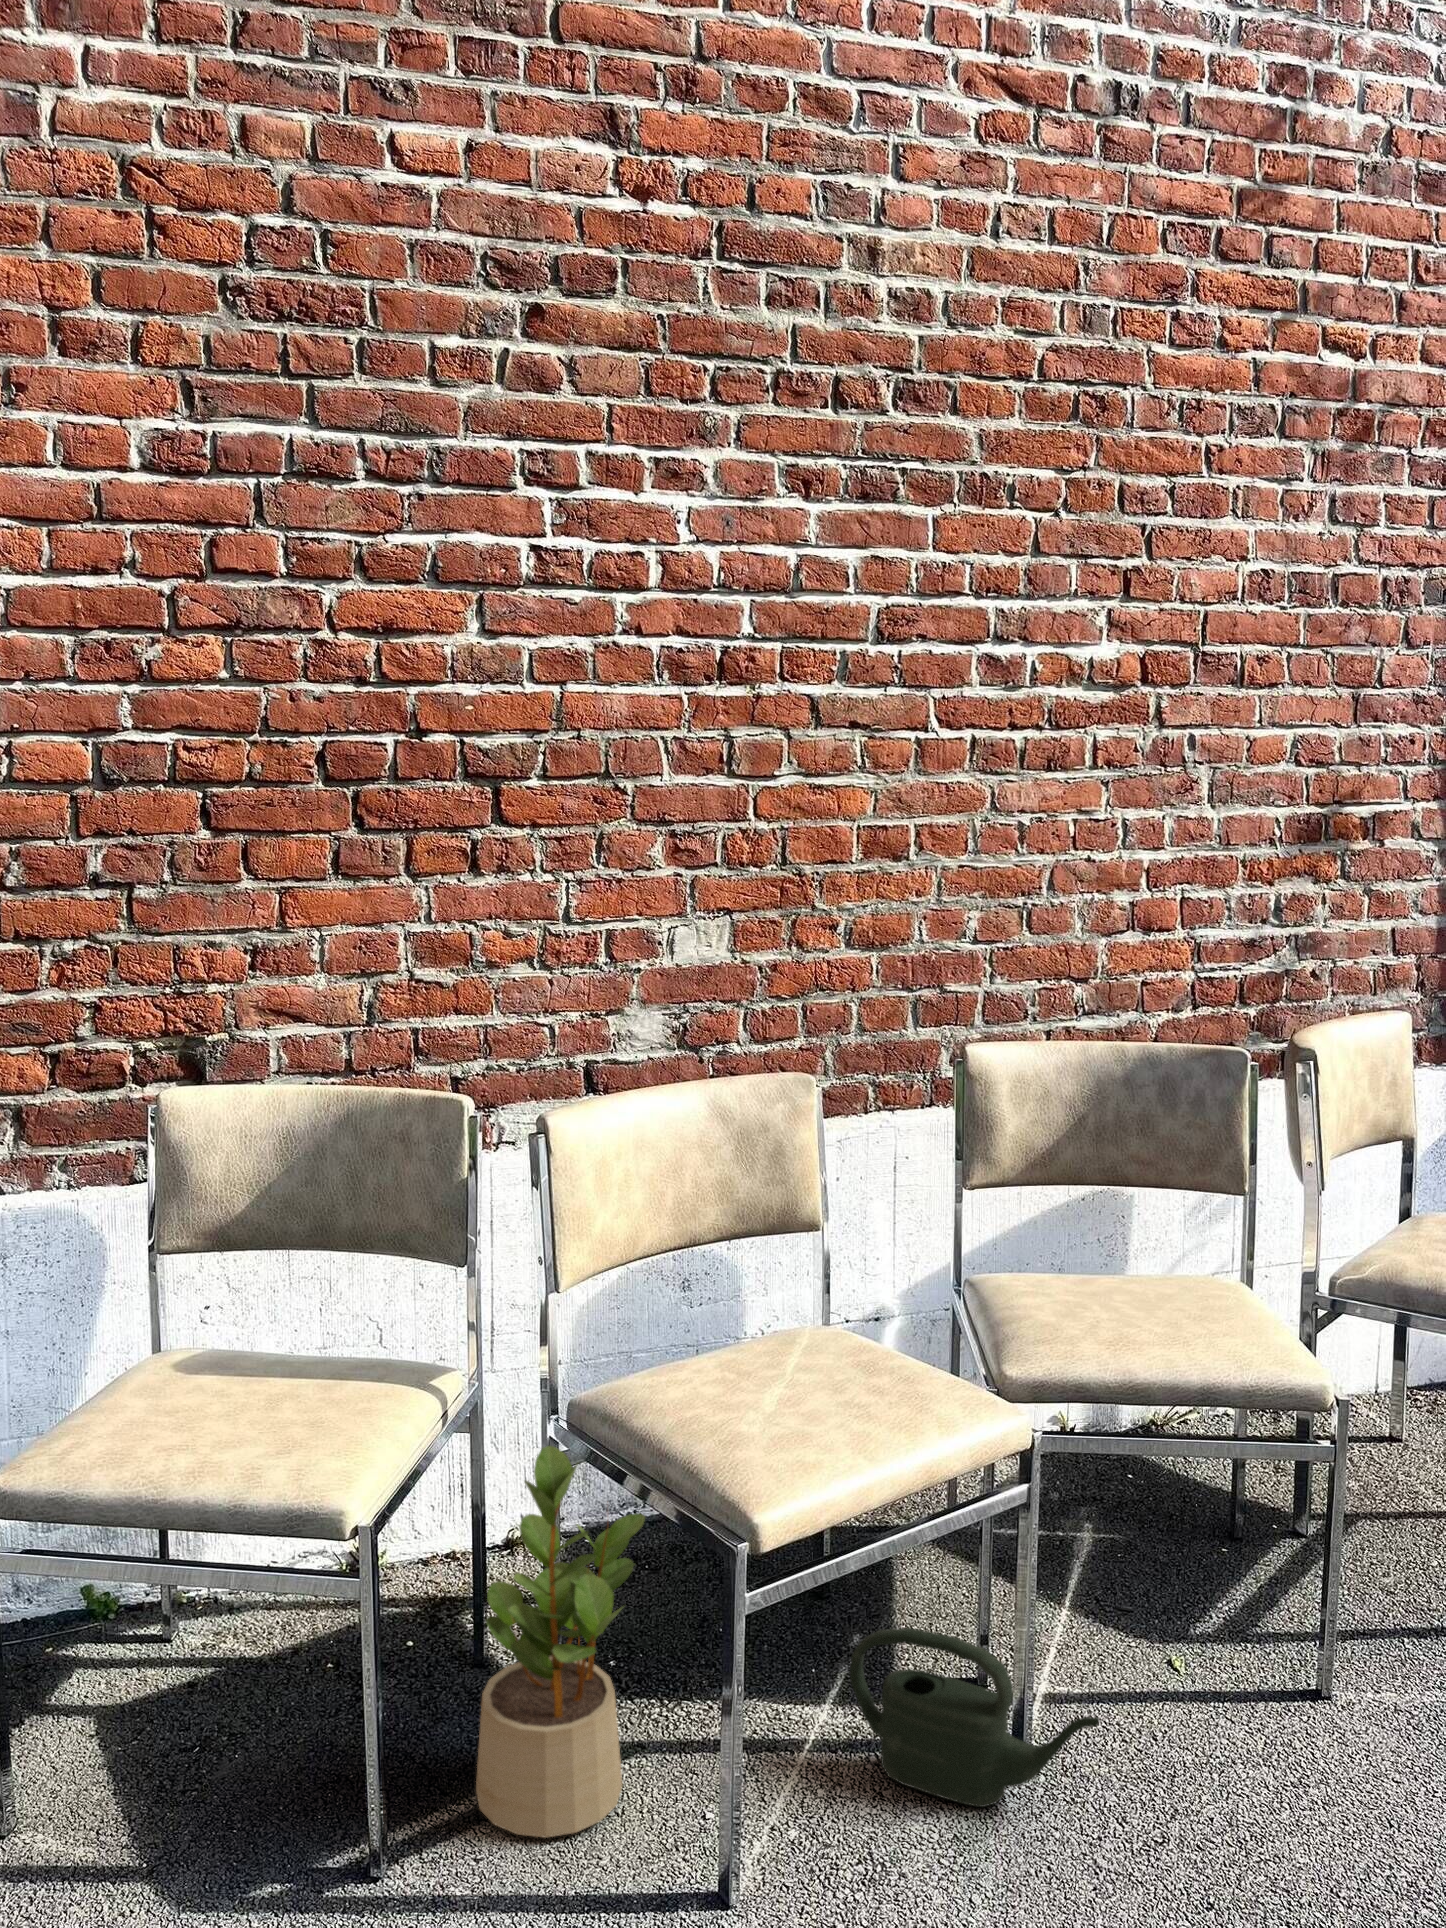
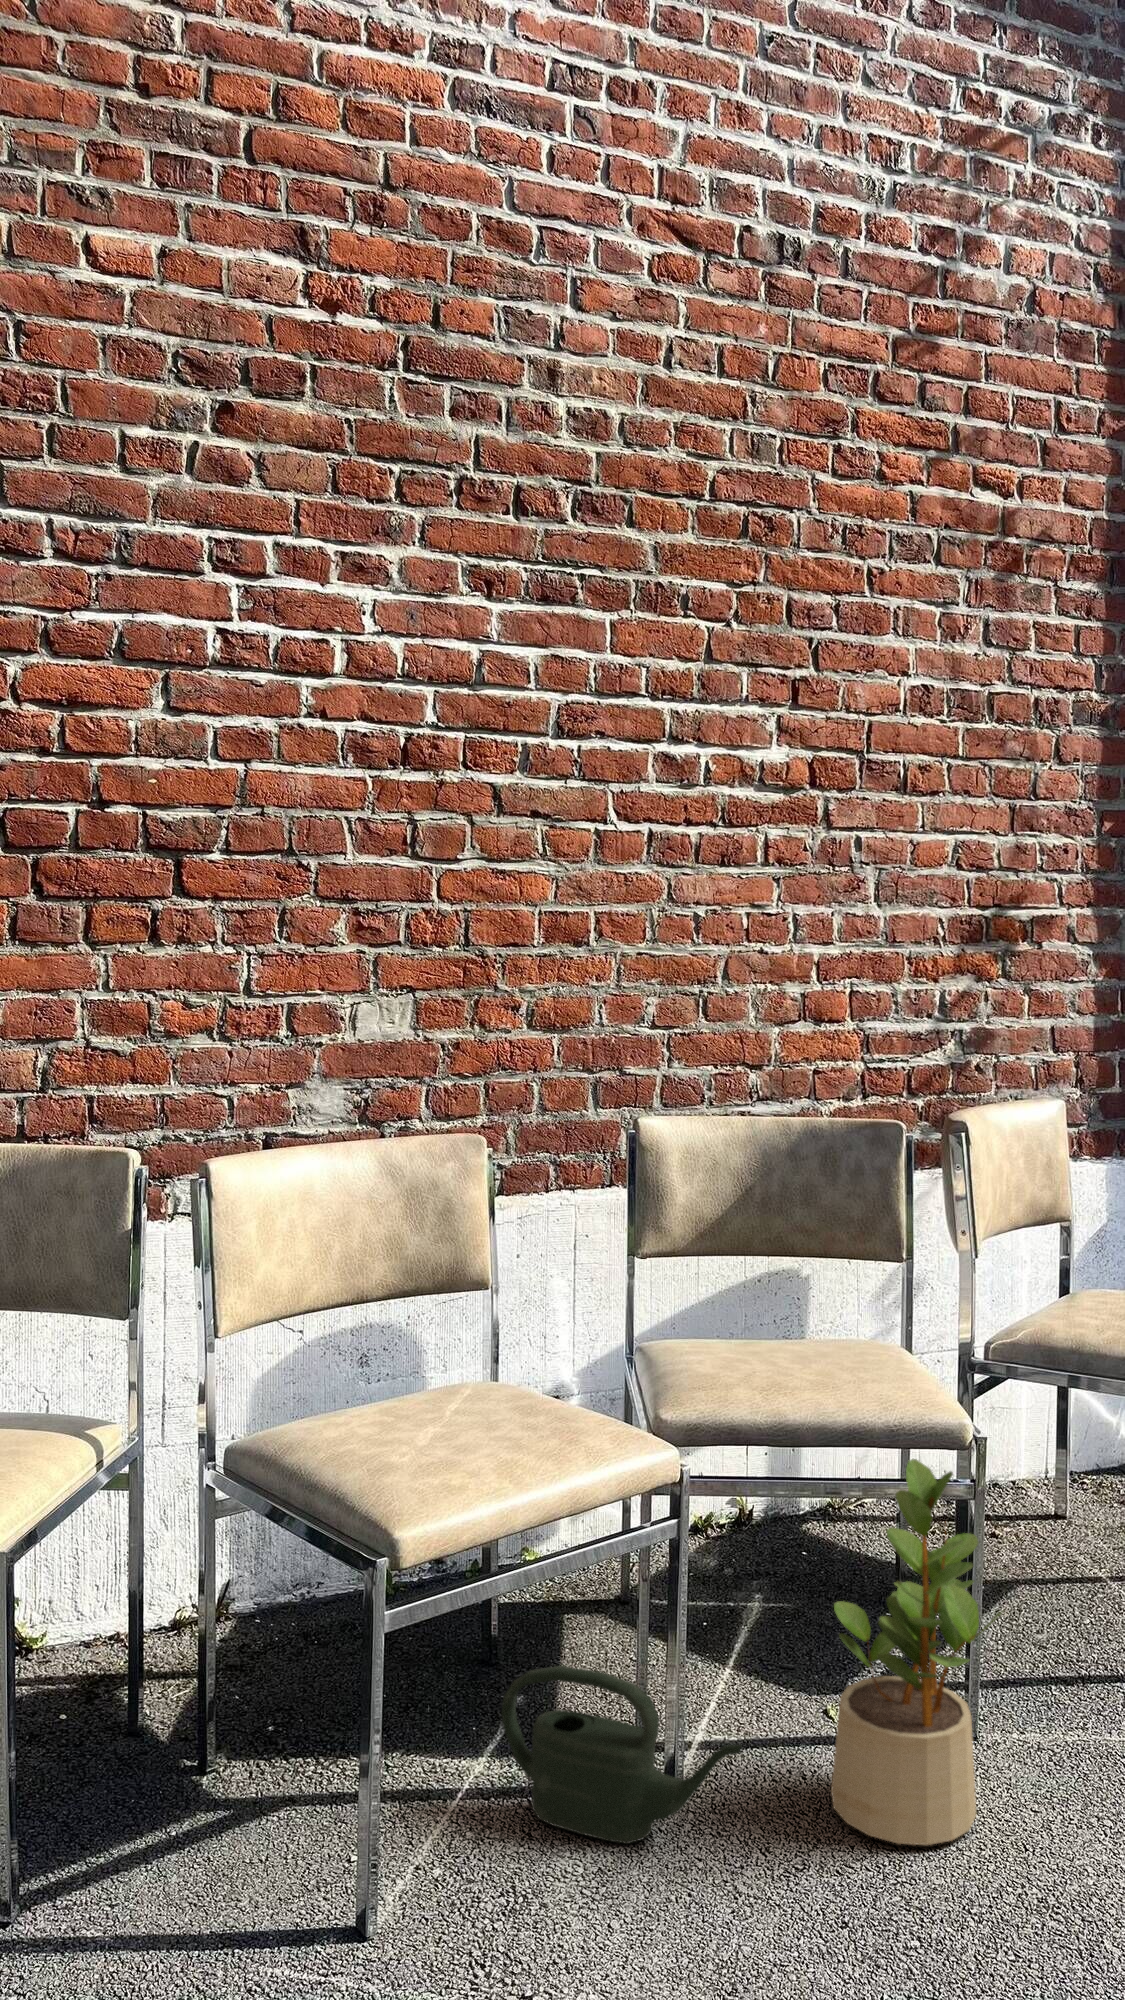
potted plant: present [476,1445,645,1838] -> present [831,1459,1002,1845]

